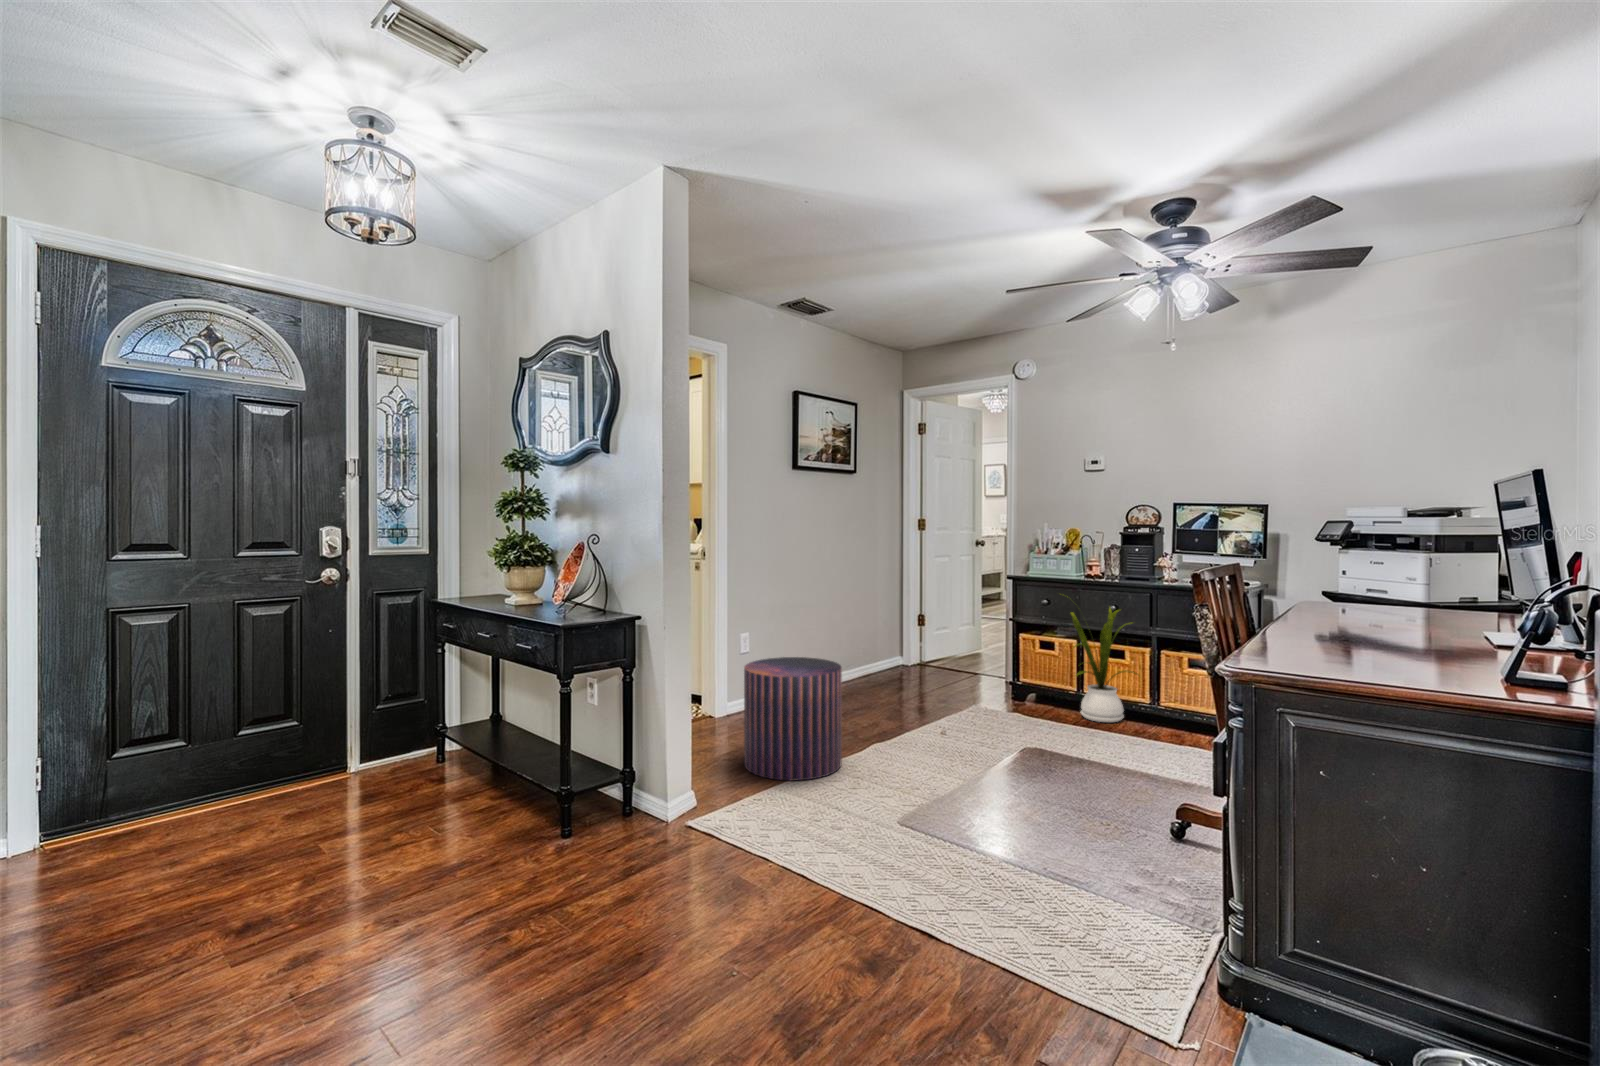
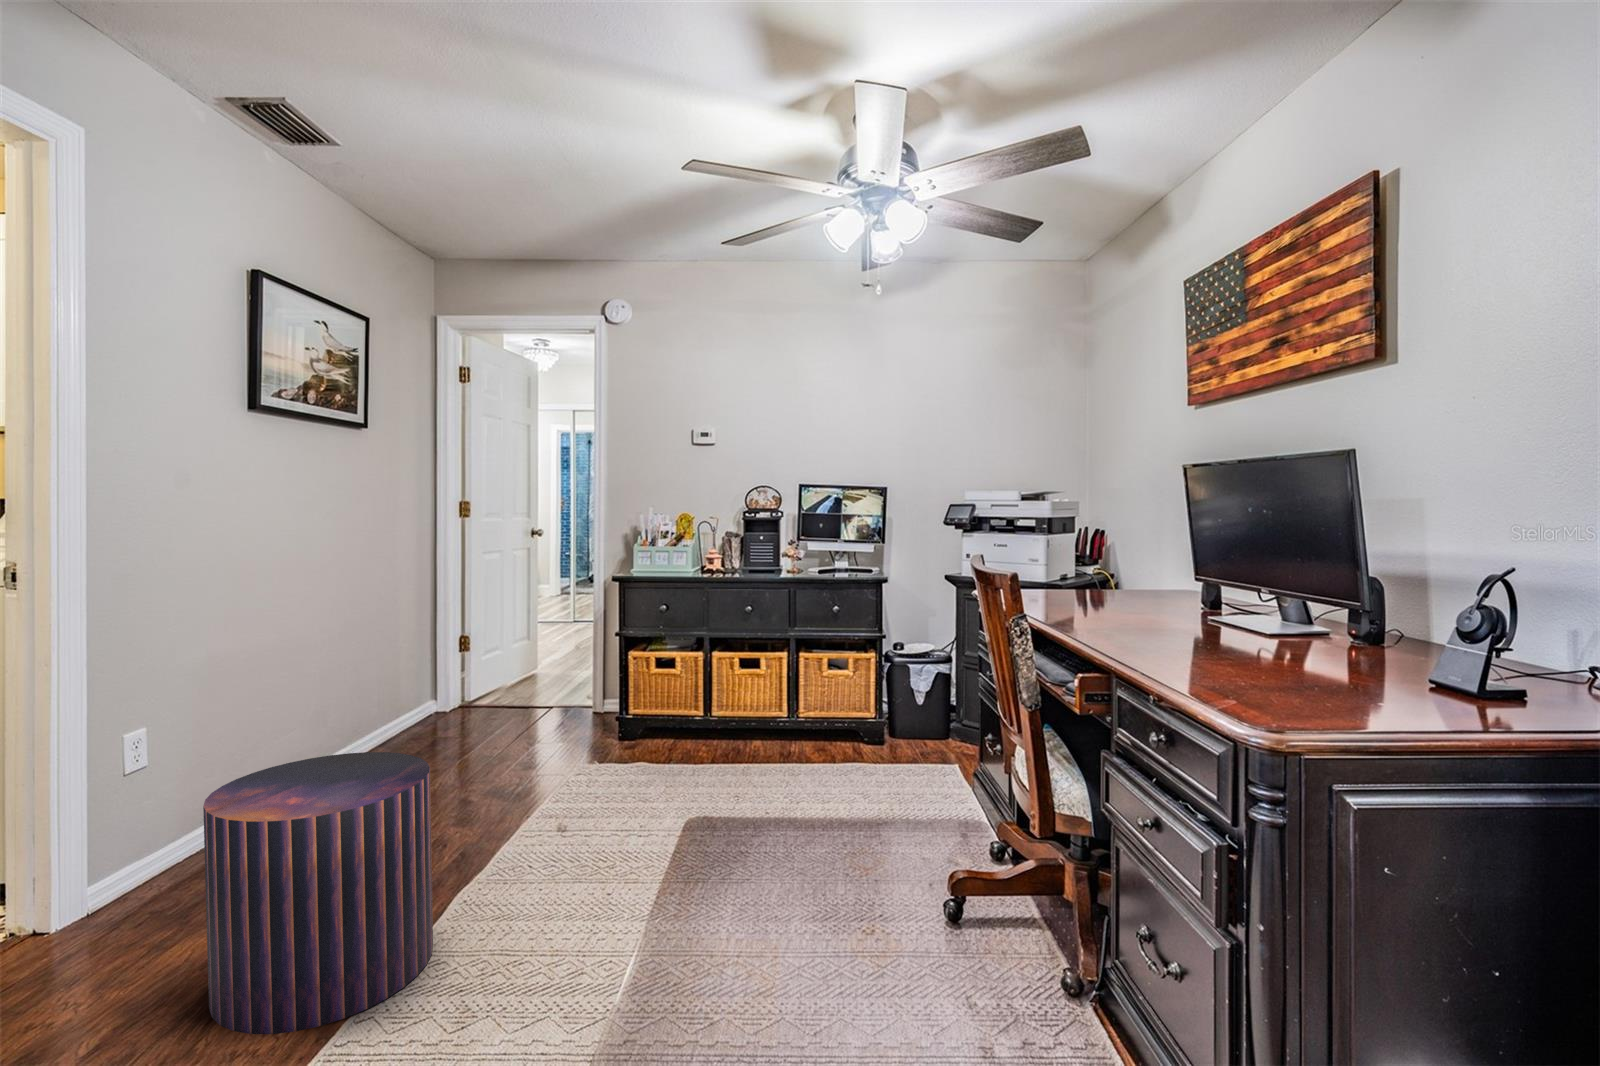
house plant: present [1060,594,1134,722] -> none [685,595,788,753]

